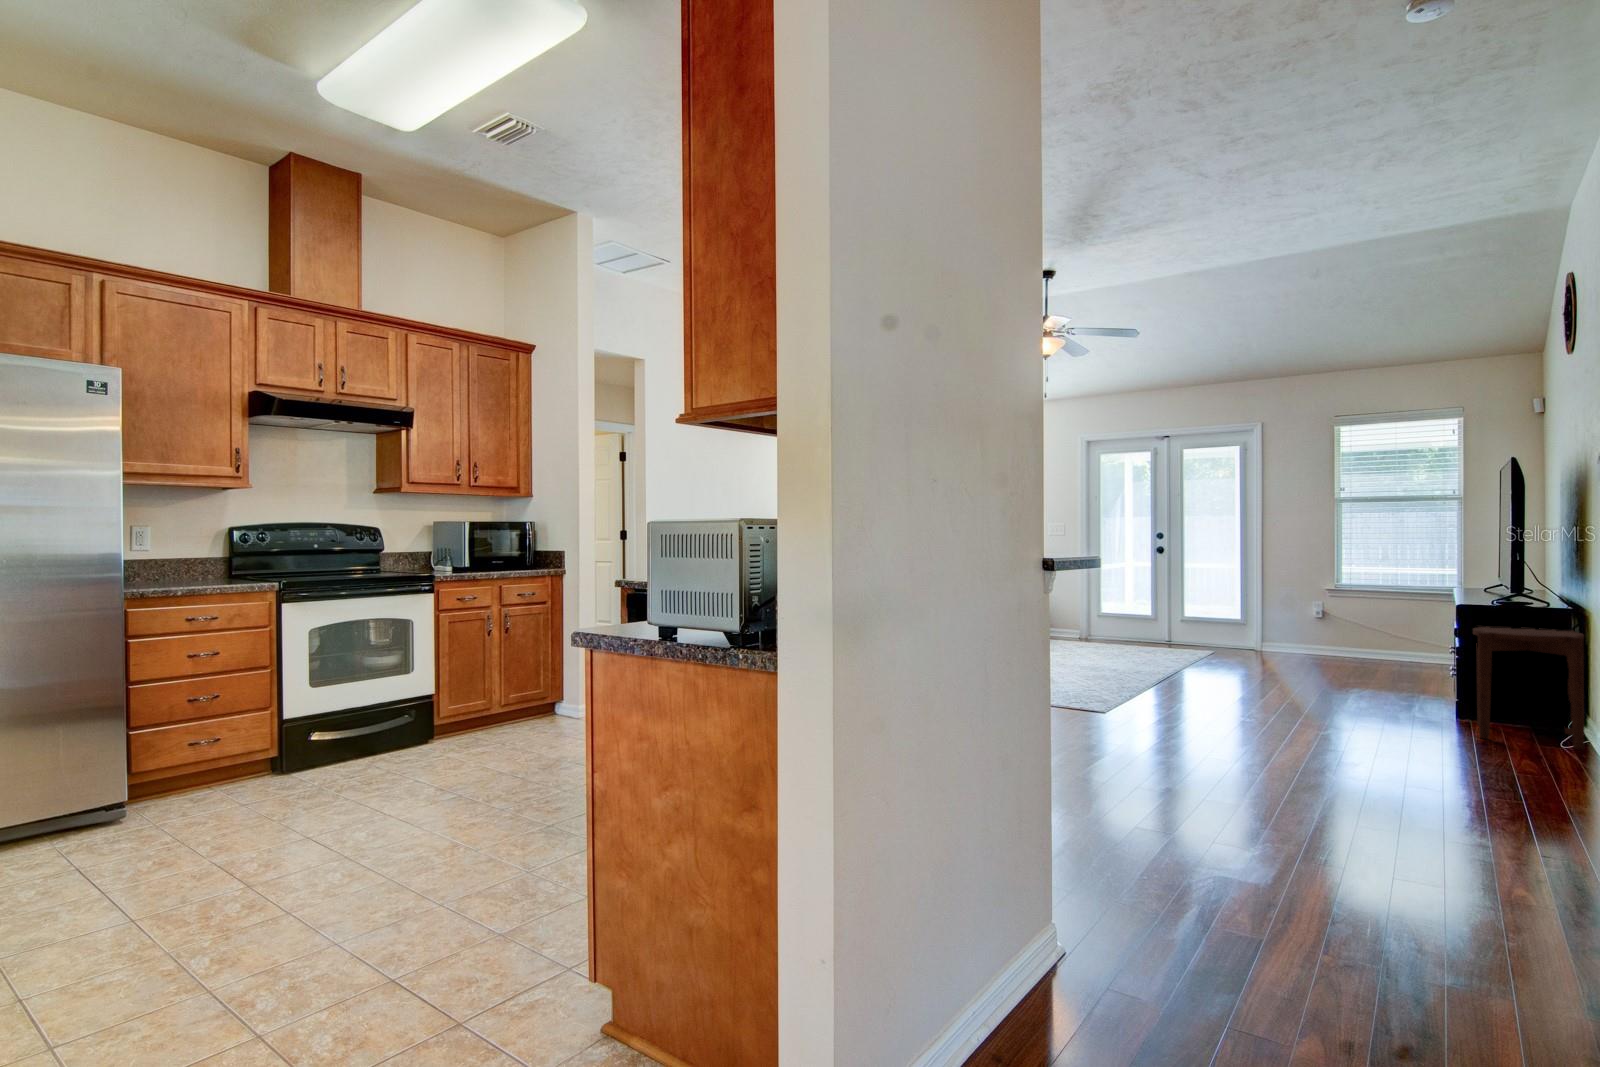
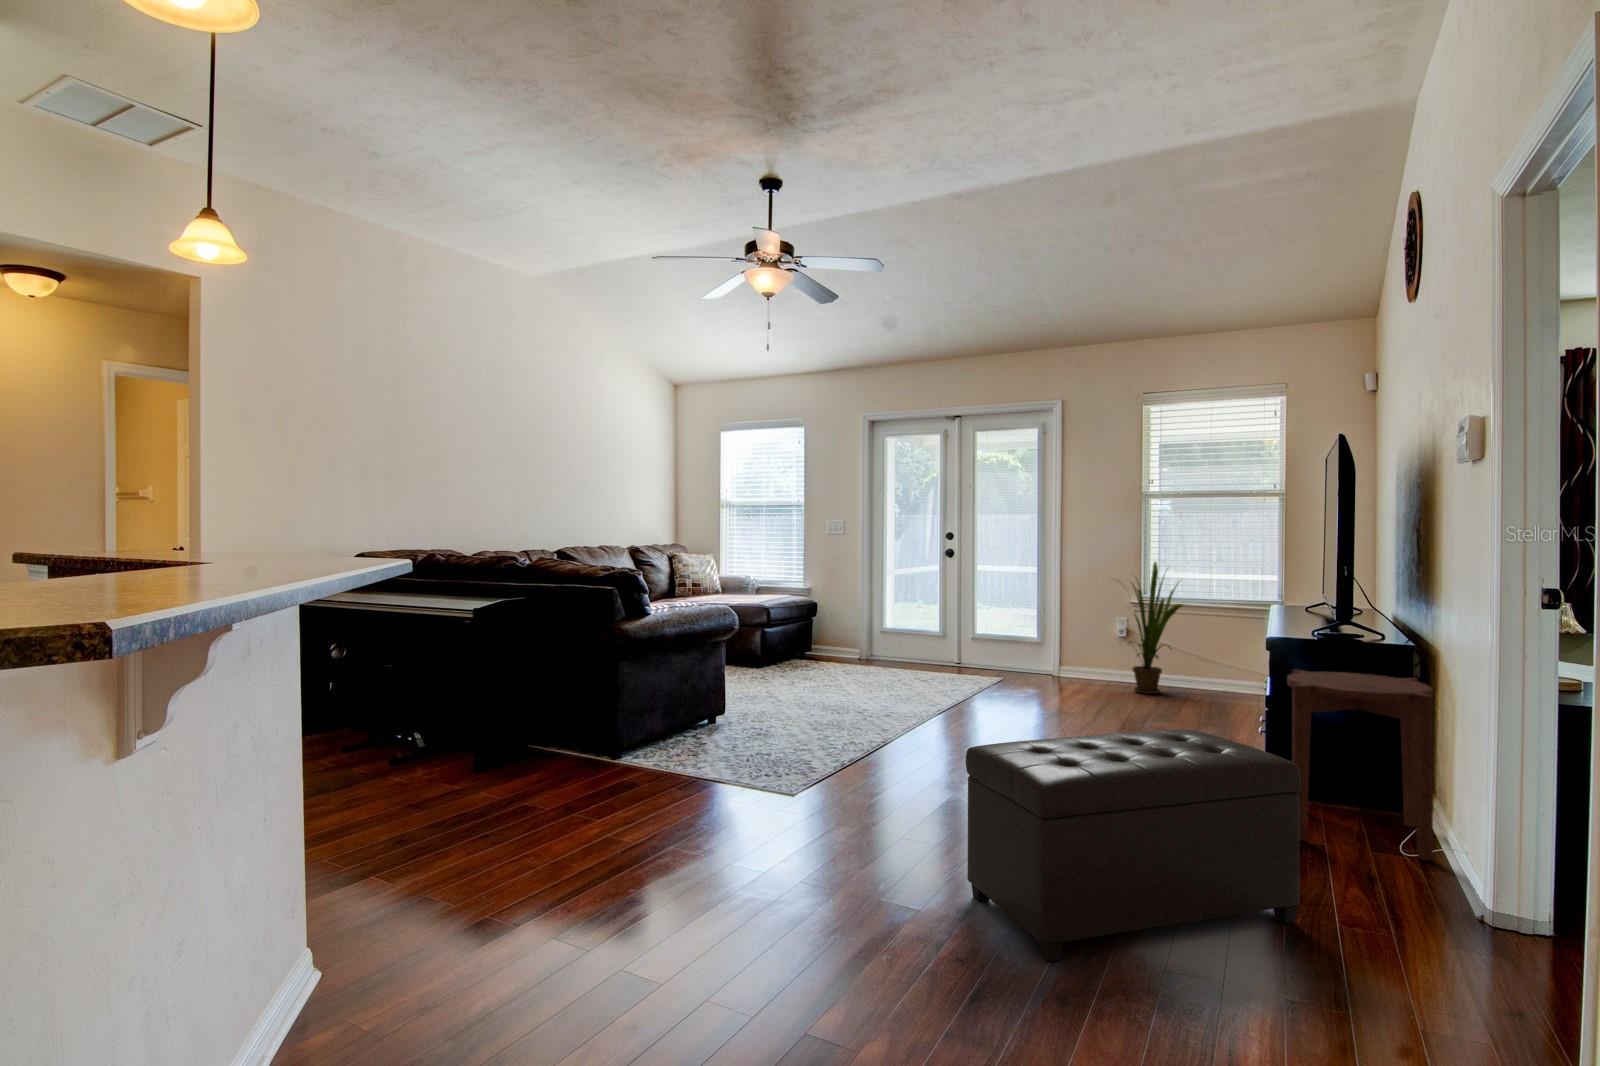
house plant: none [1305,554,1375,662] -> present [1118,562,1183,694]
ottoman: none [1257,657,1487,778] -> present [966,730,1301,962]

